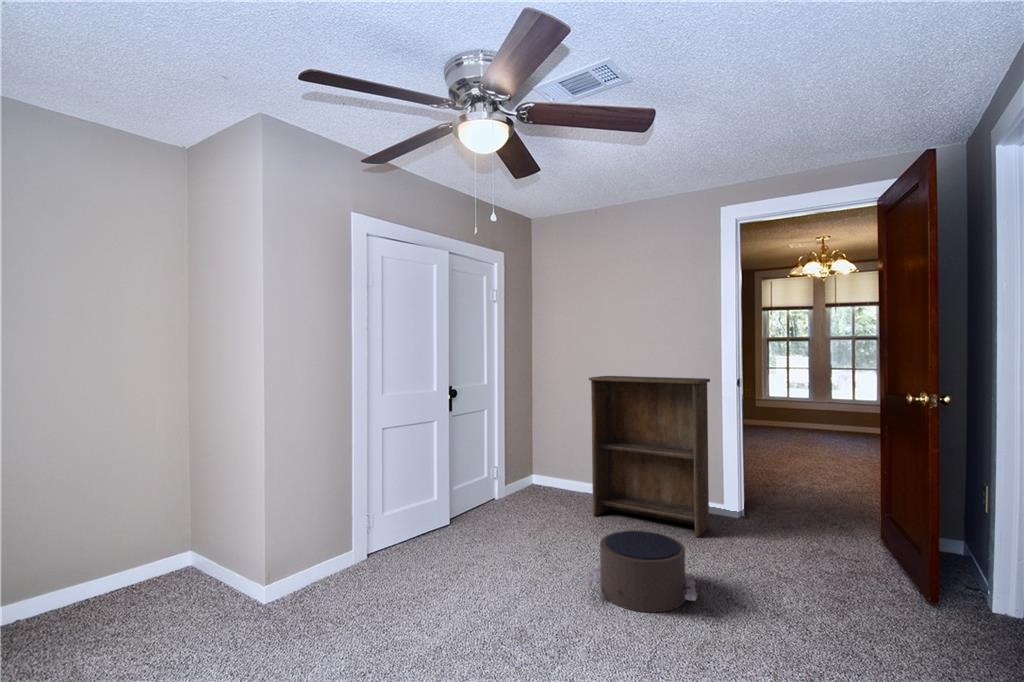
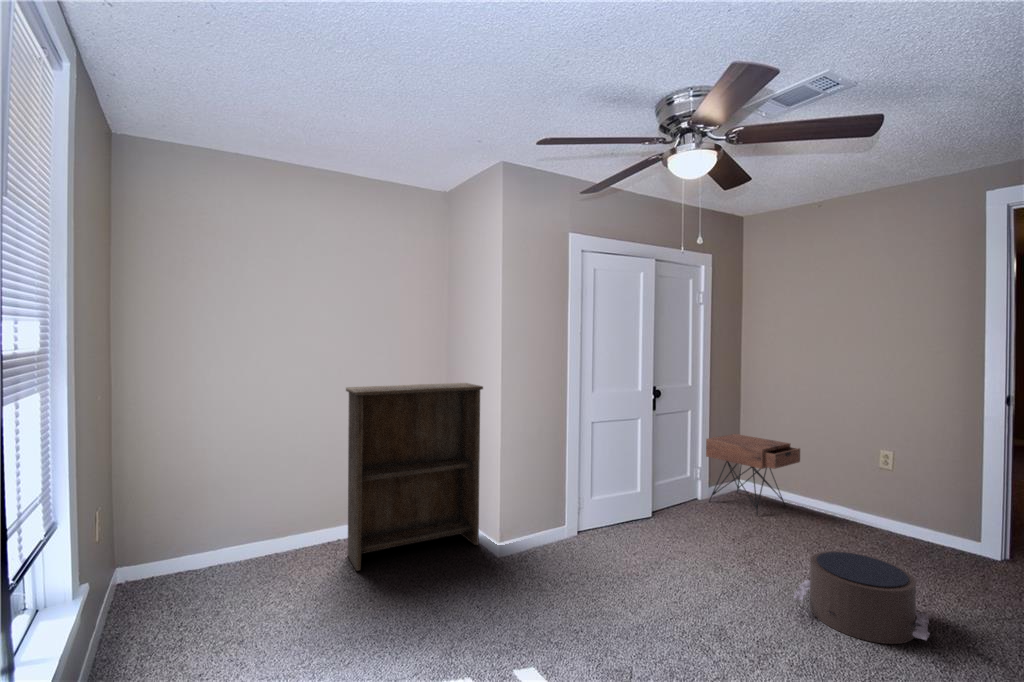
bookshelf: present [589,376,710,537] -> present [346,383,483,571]
nightstand: none [502,430,585,509] -> present [706,434,800,515]

